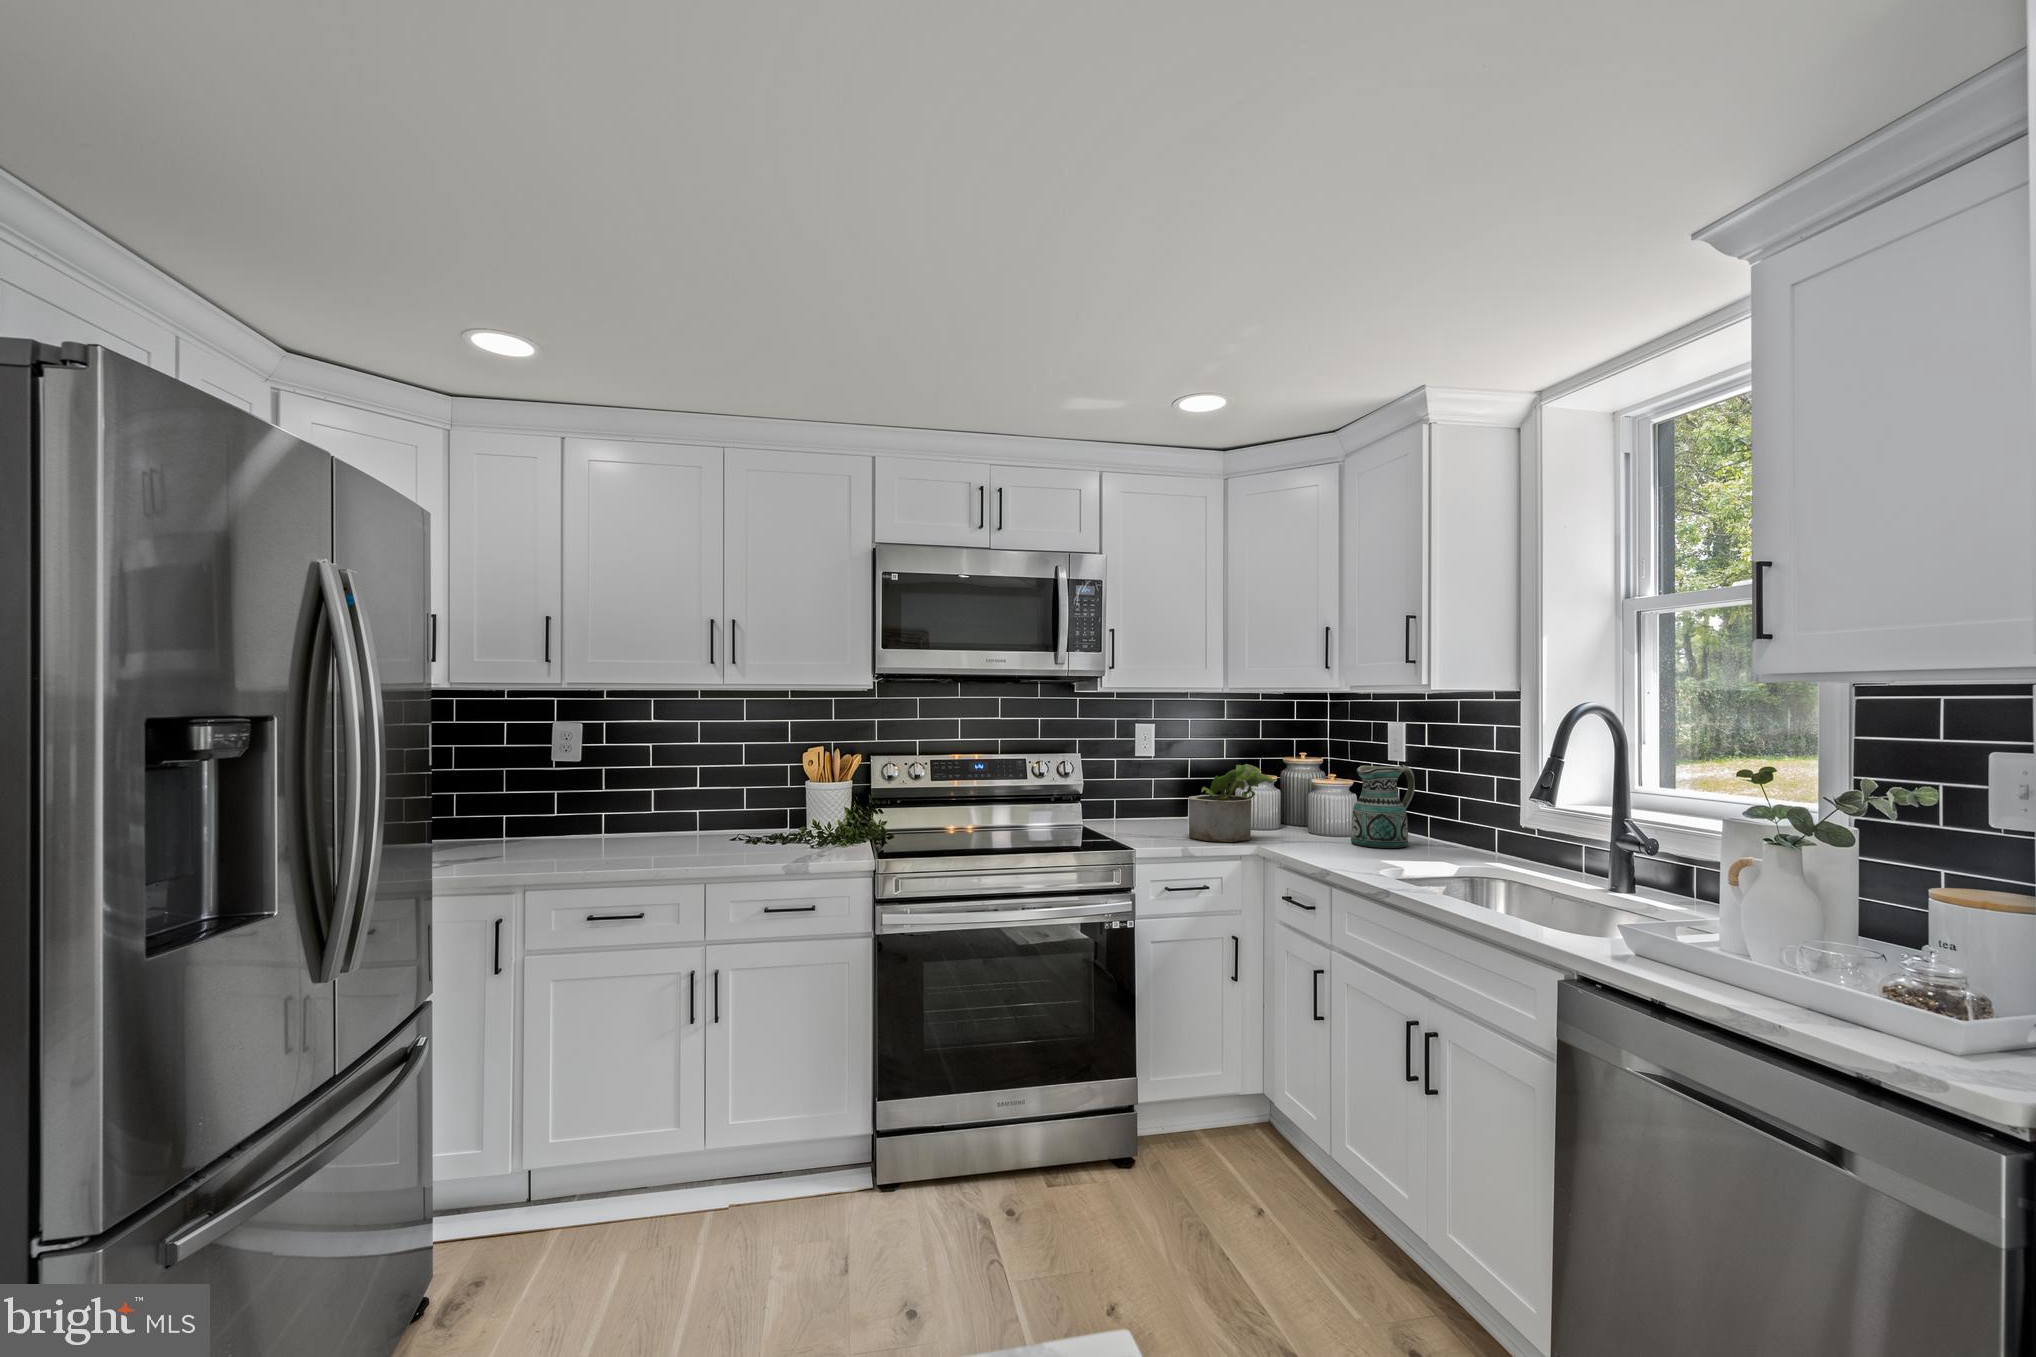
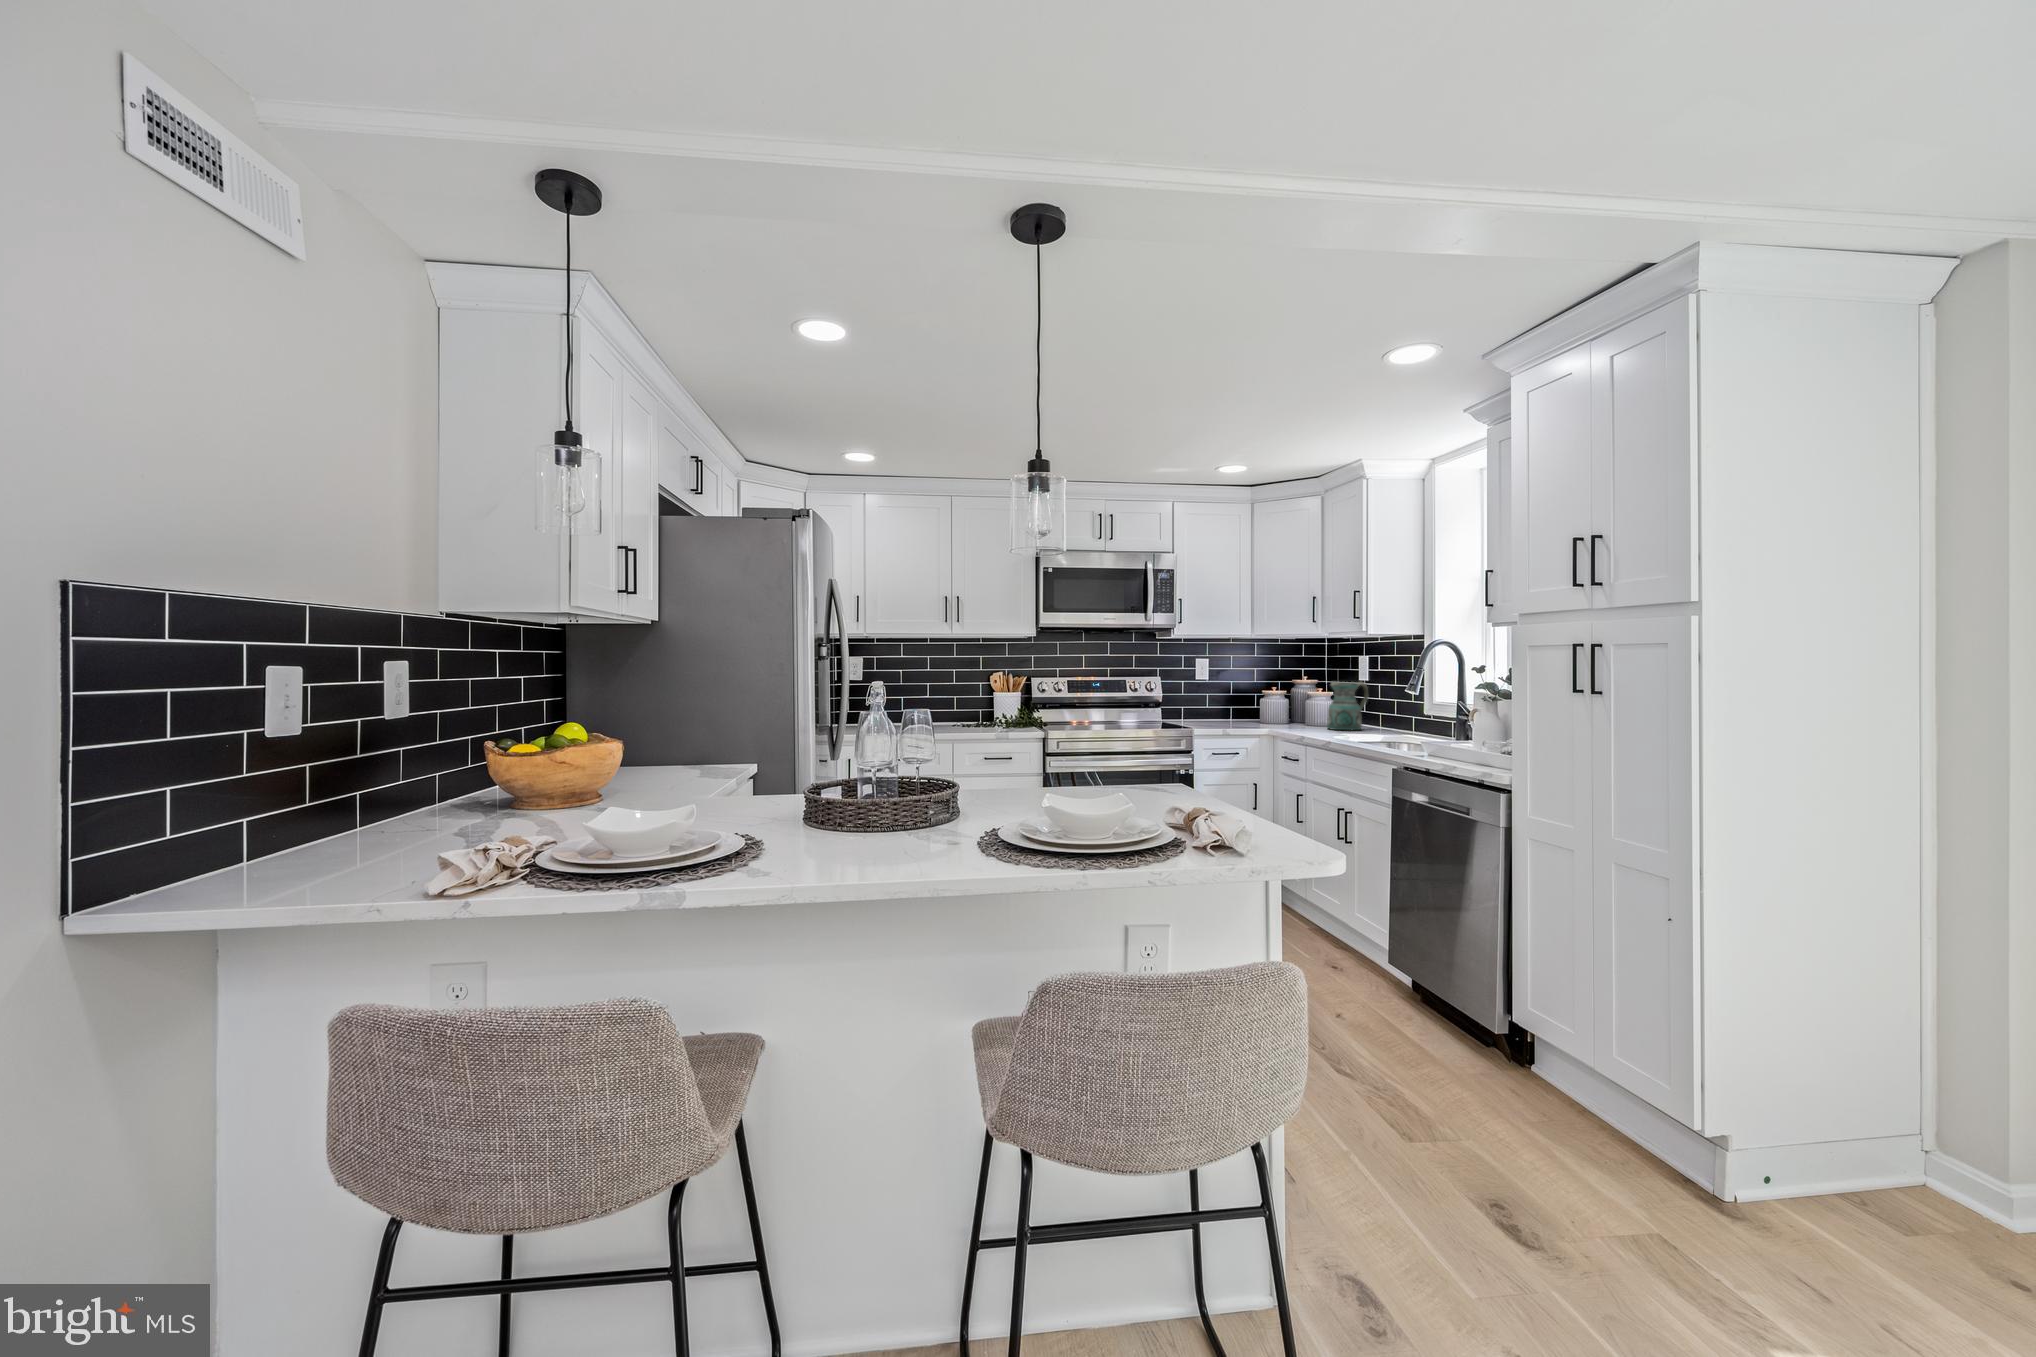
potted plant: present [1189,764,1275,842] -> none [1227,681,1282,728]

